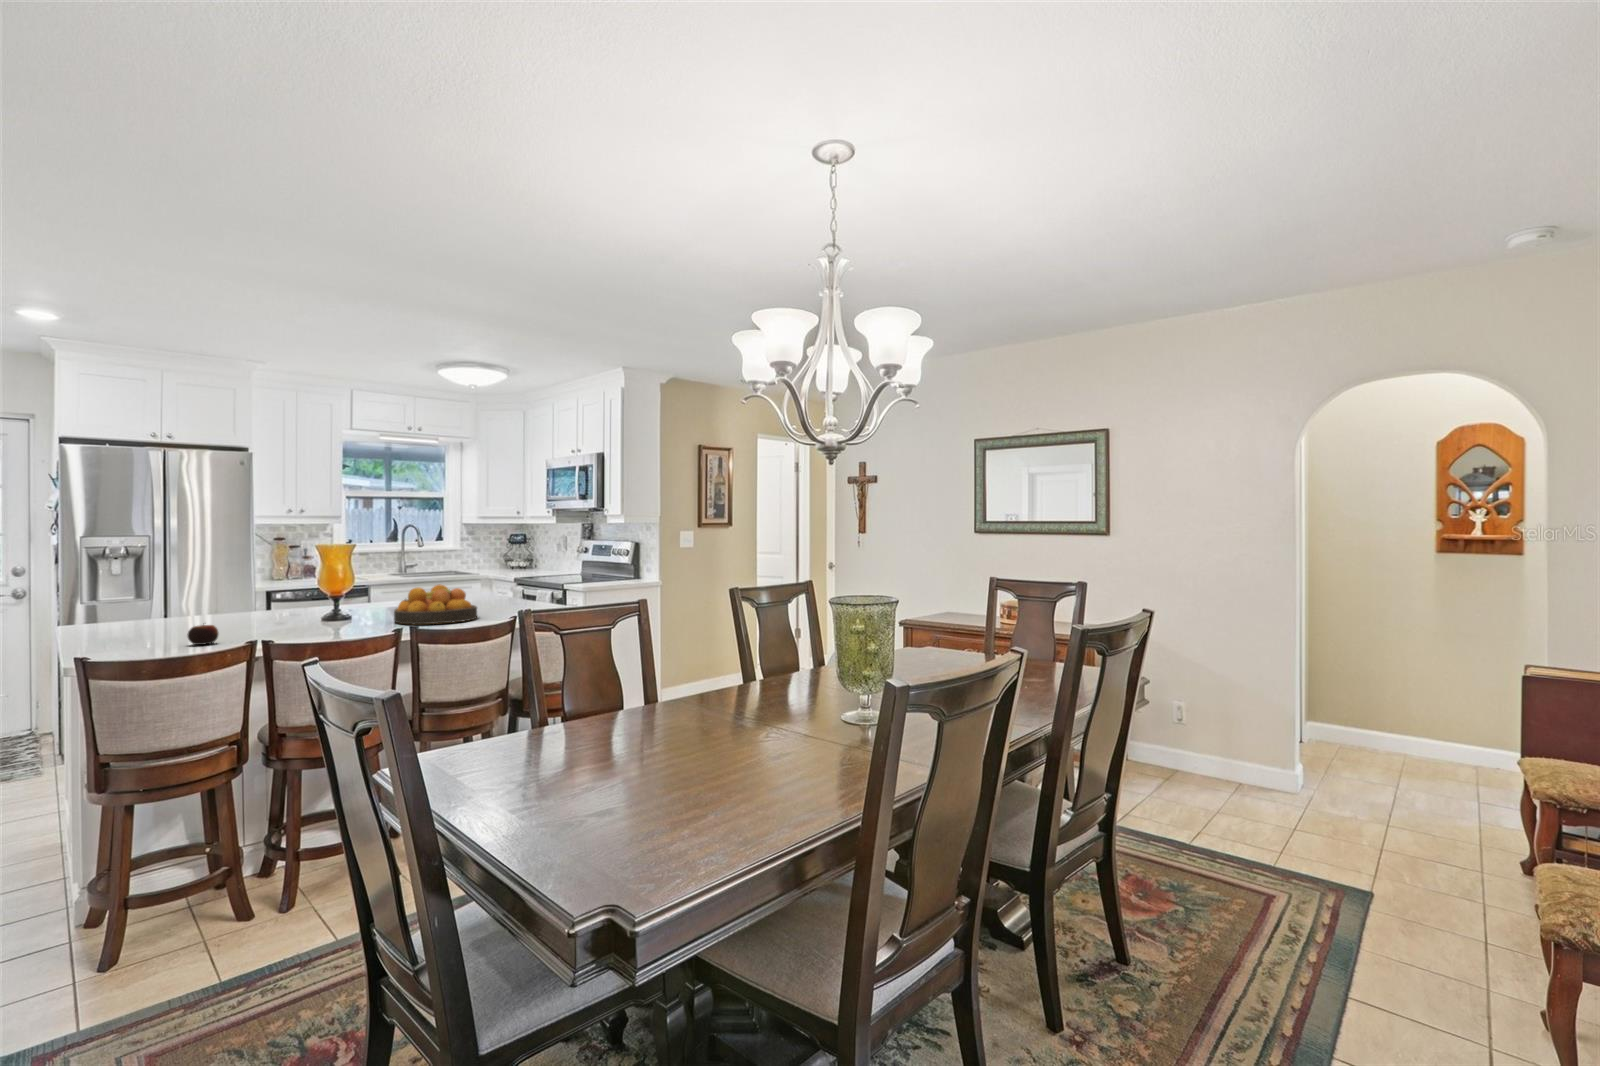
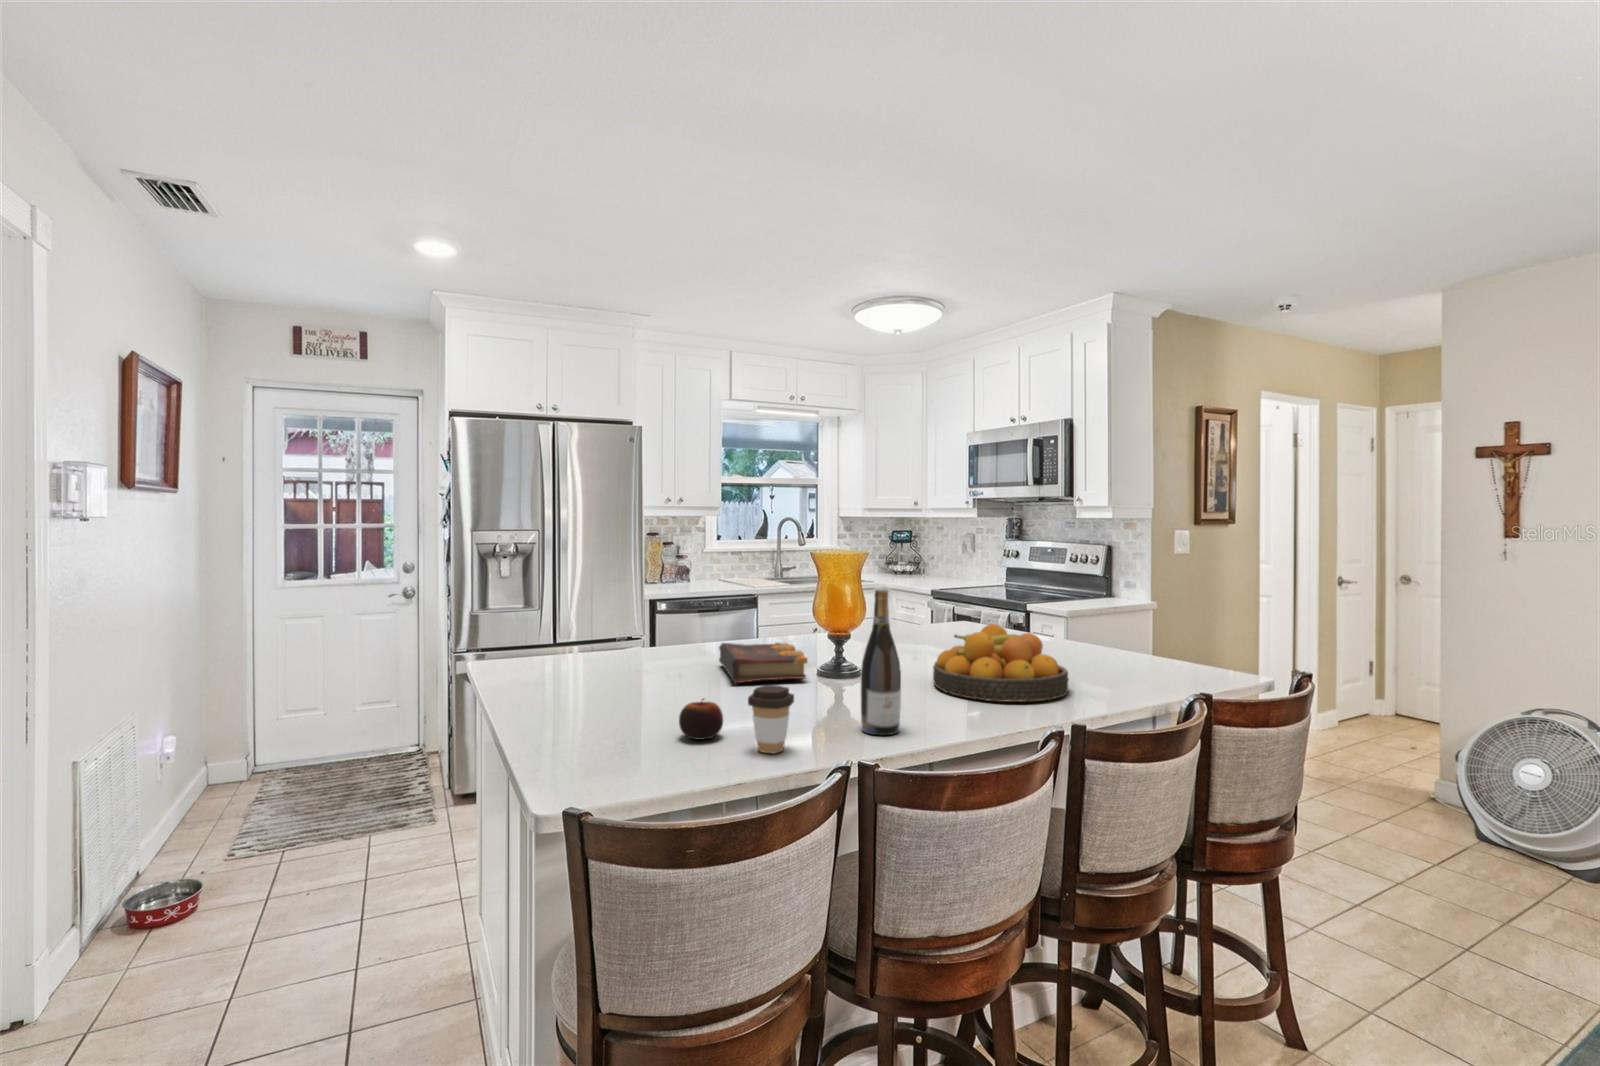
wine bottle: none [310,561,336,638] -> present [861,590,901,735]
book: none [256,603,315,625] -> present [719,642,808,683]
coffee cup: none [225,612,257,647] -> present [748,685,794,753]

